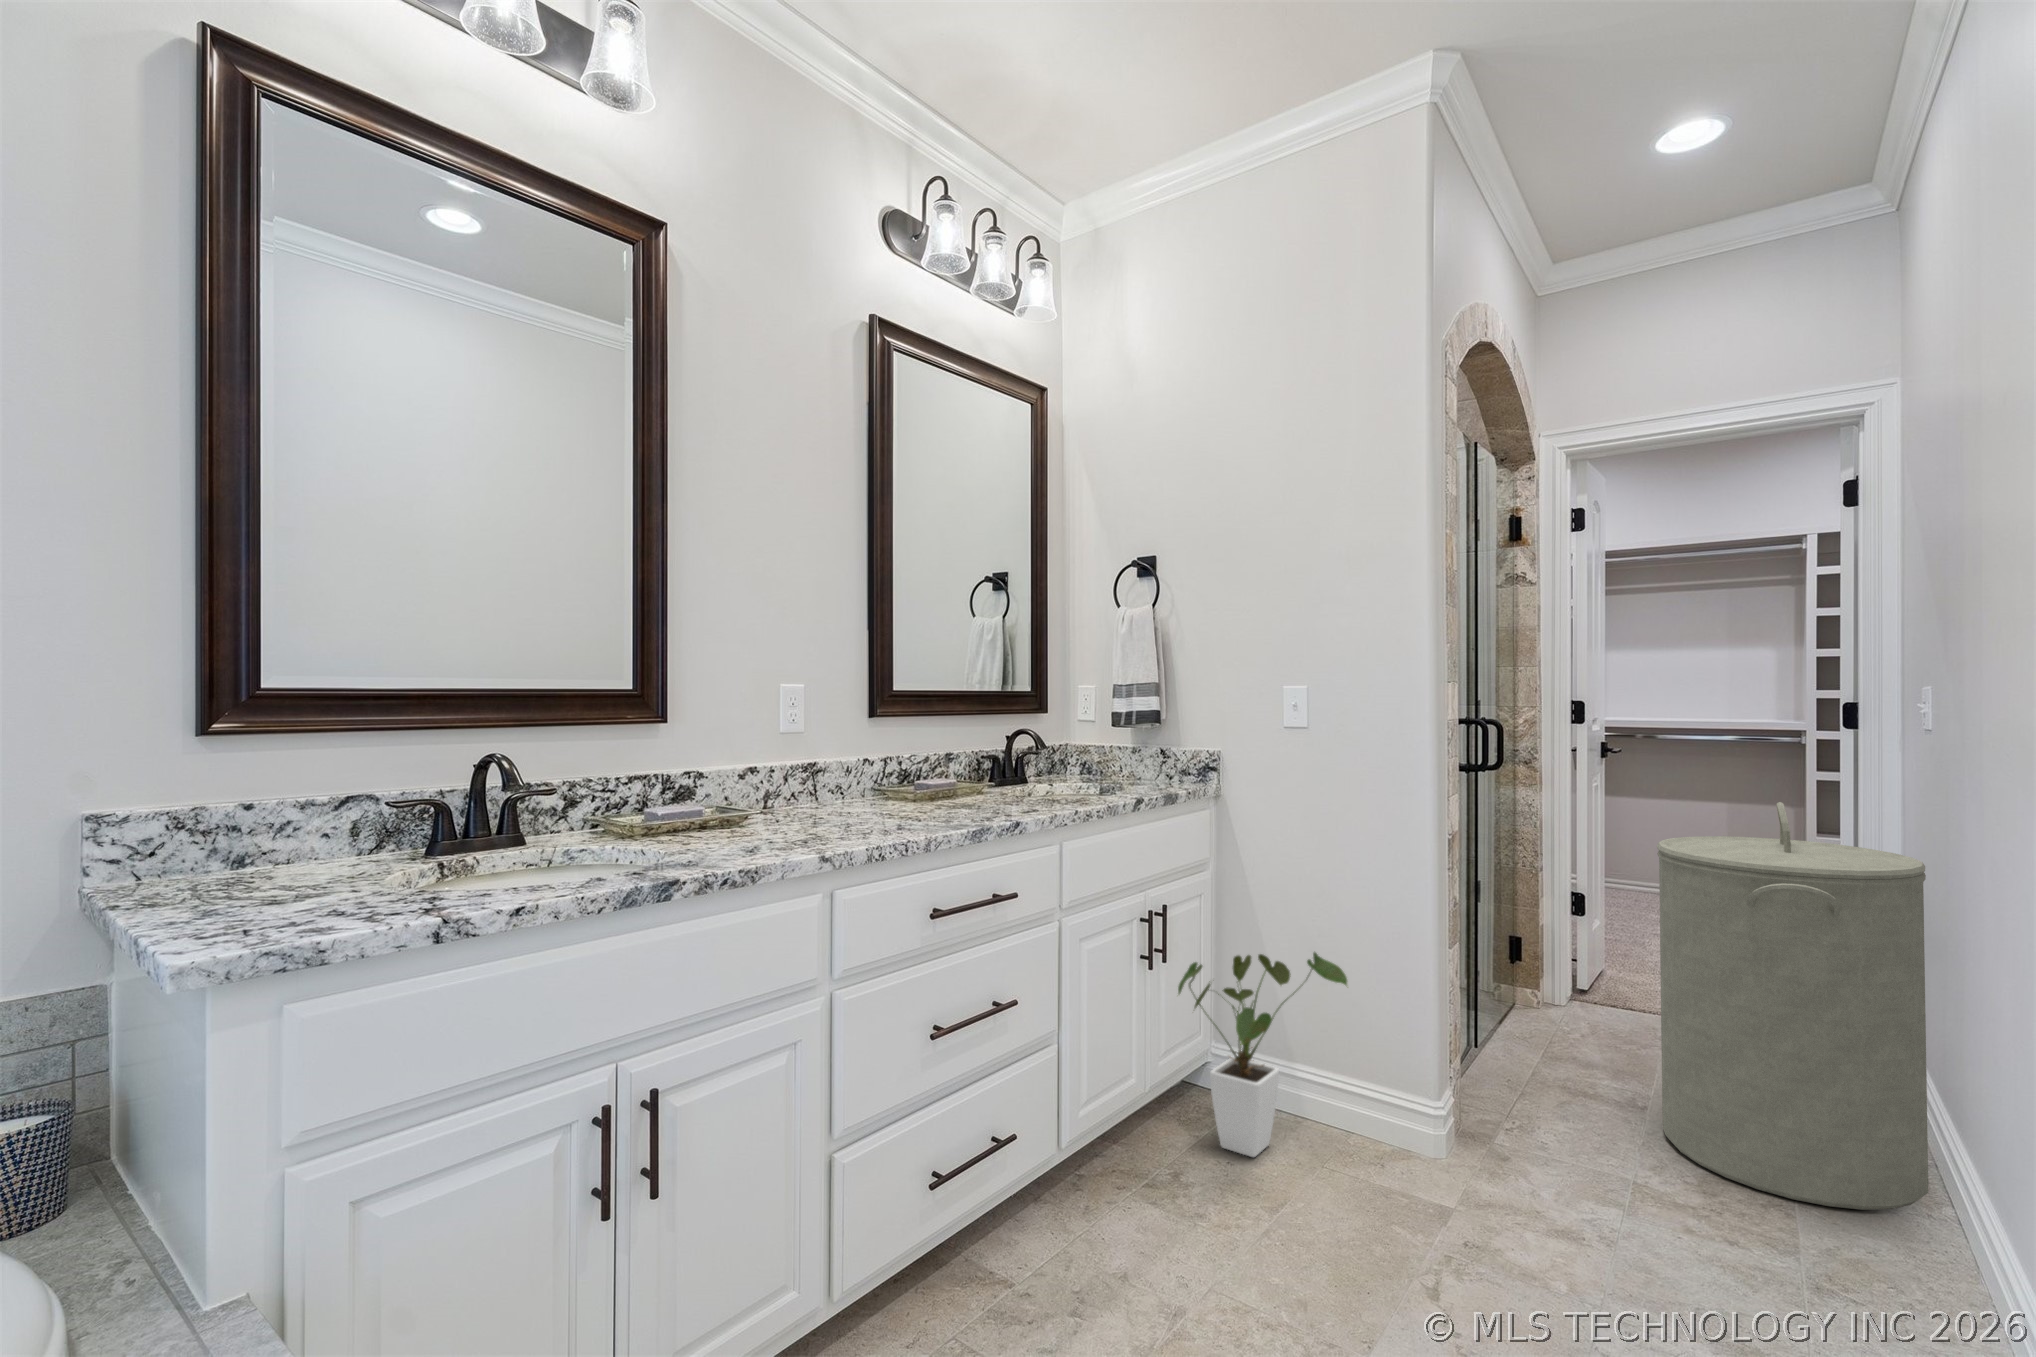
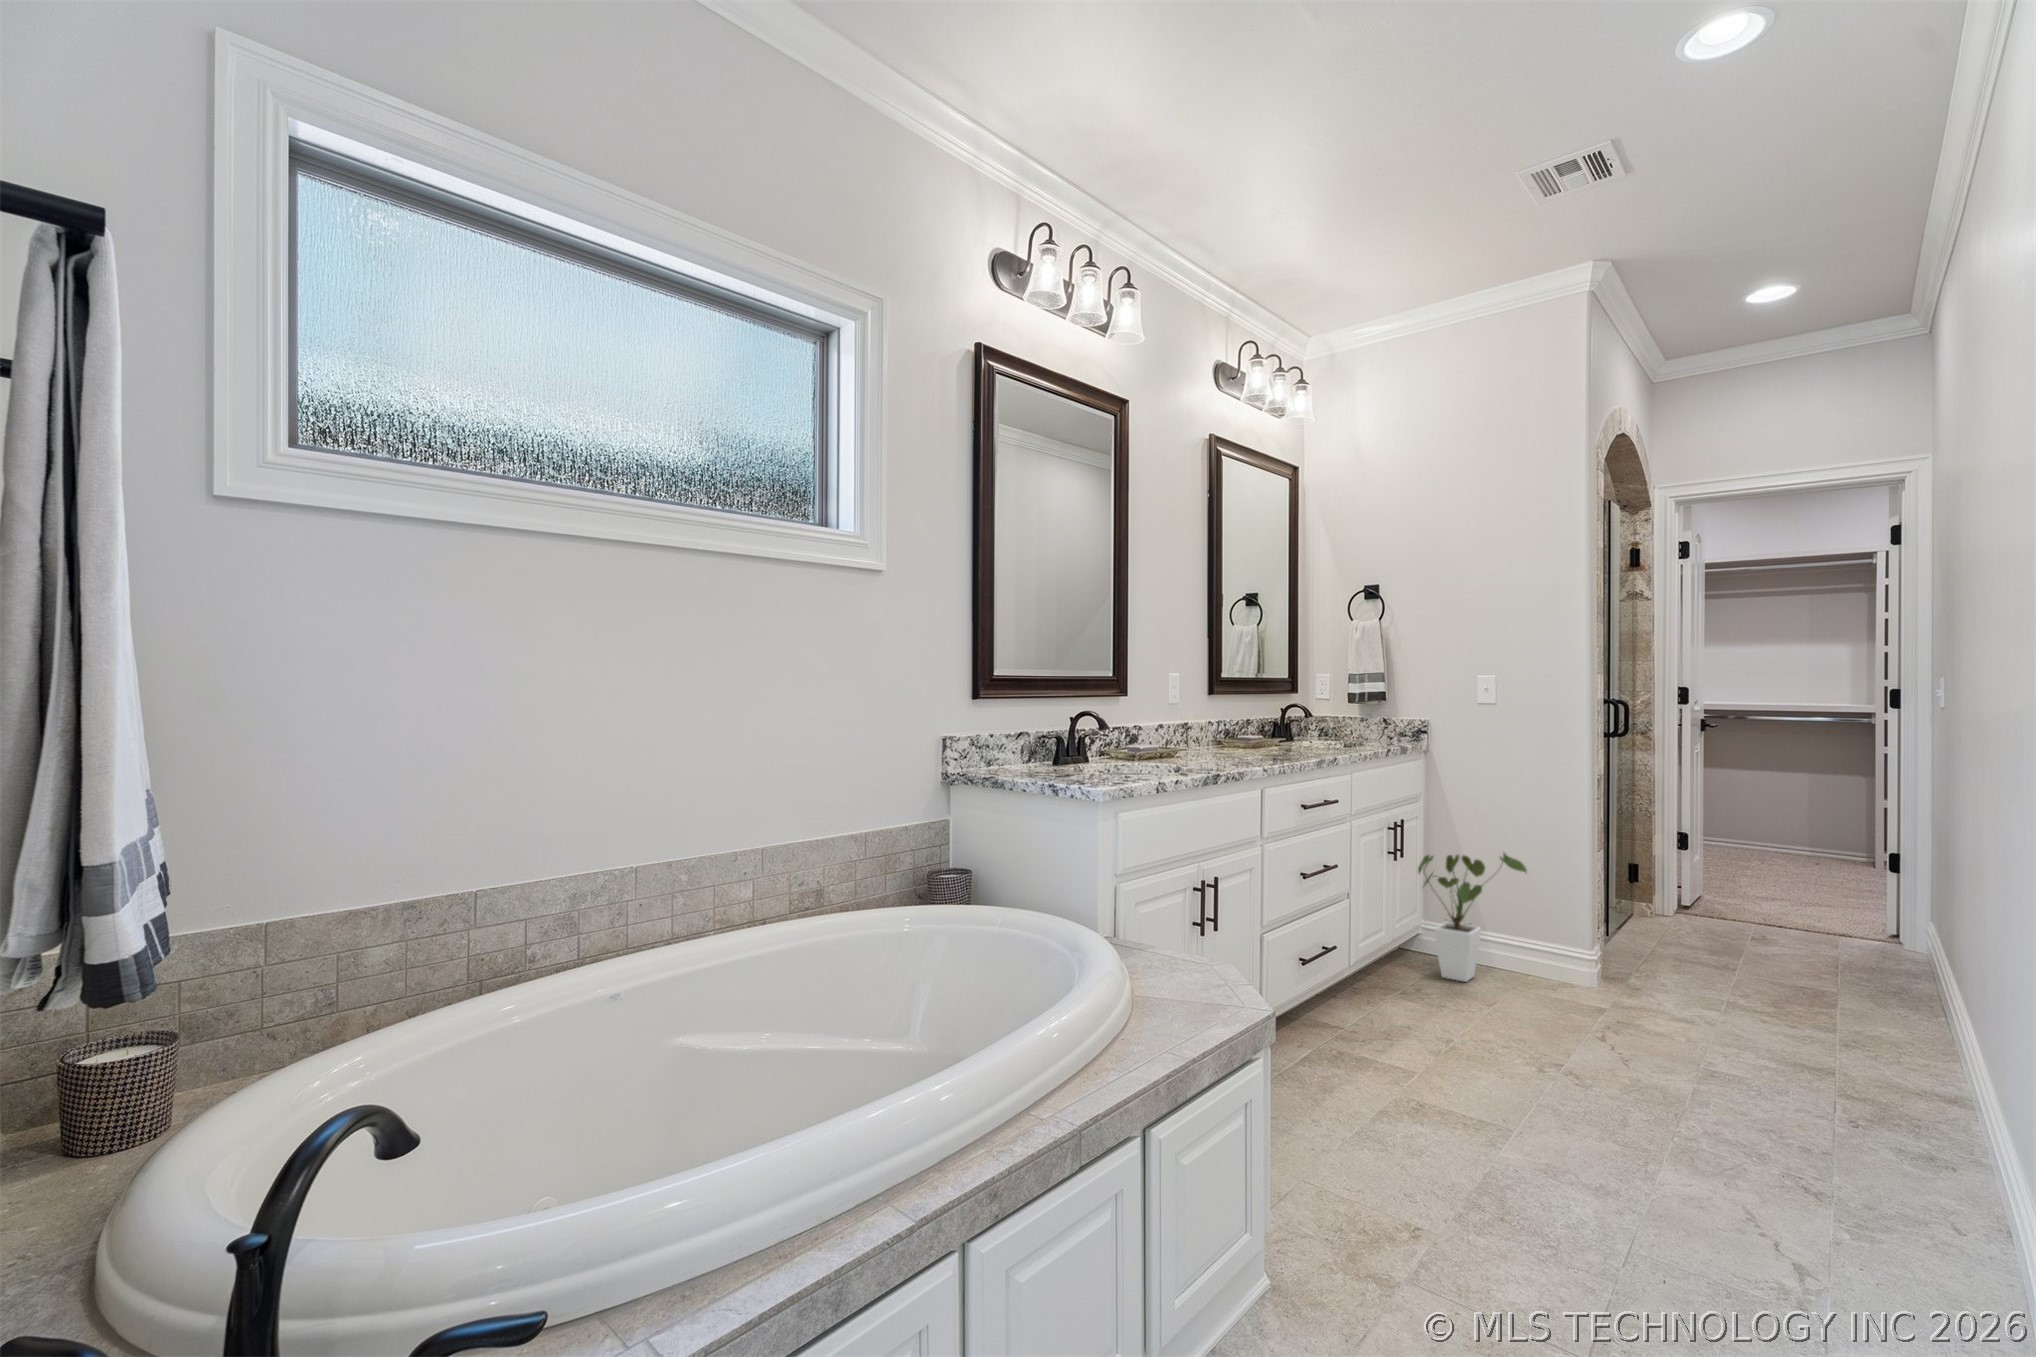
laundry hamper: present [1657,802,1928,1210] -> none [1741,753,1922,1010]

